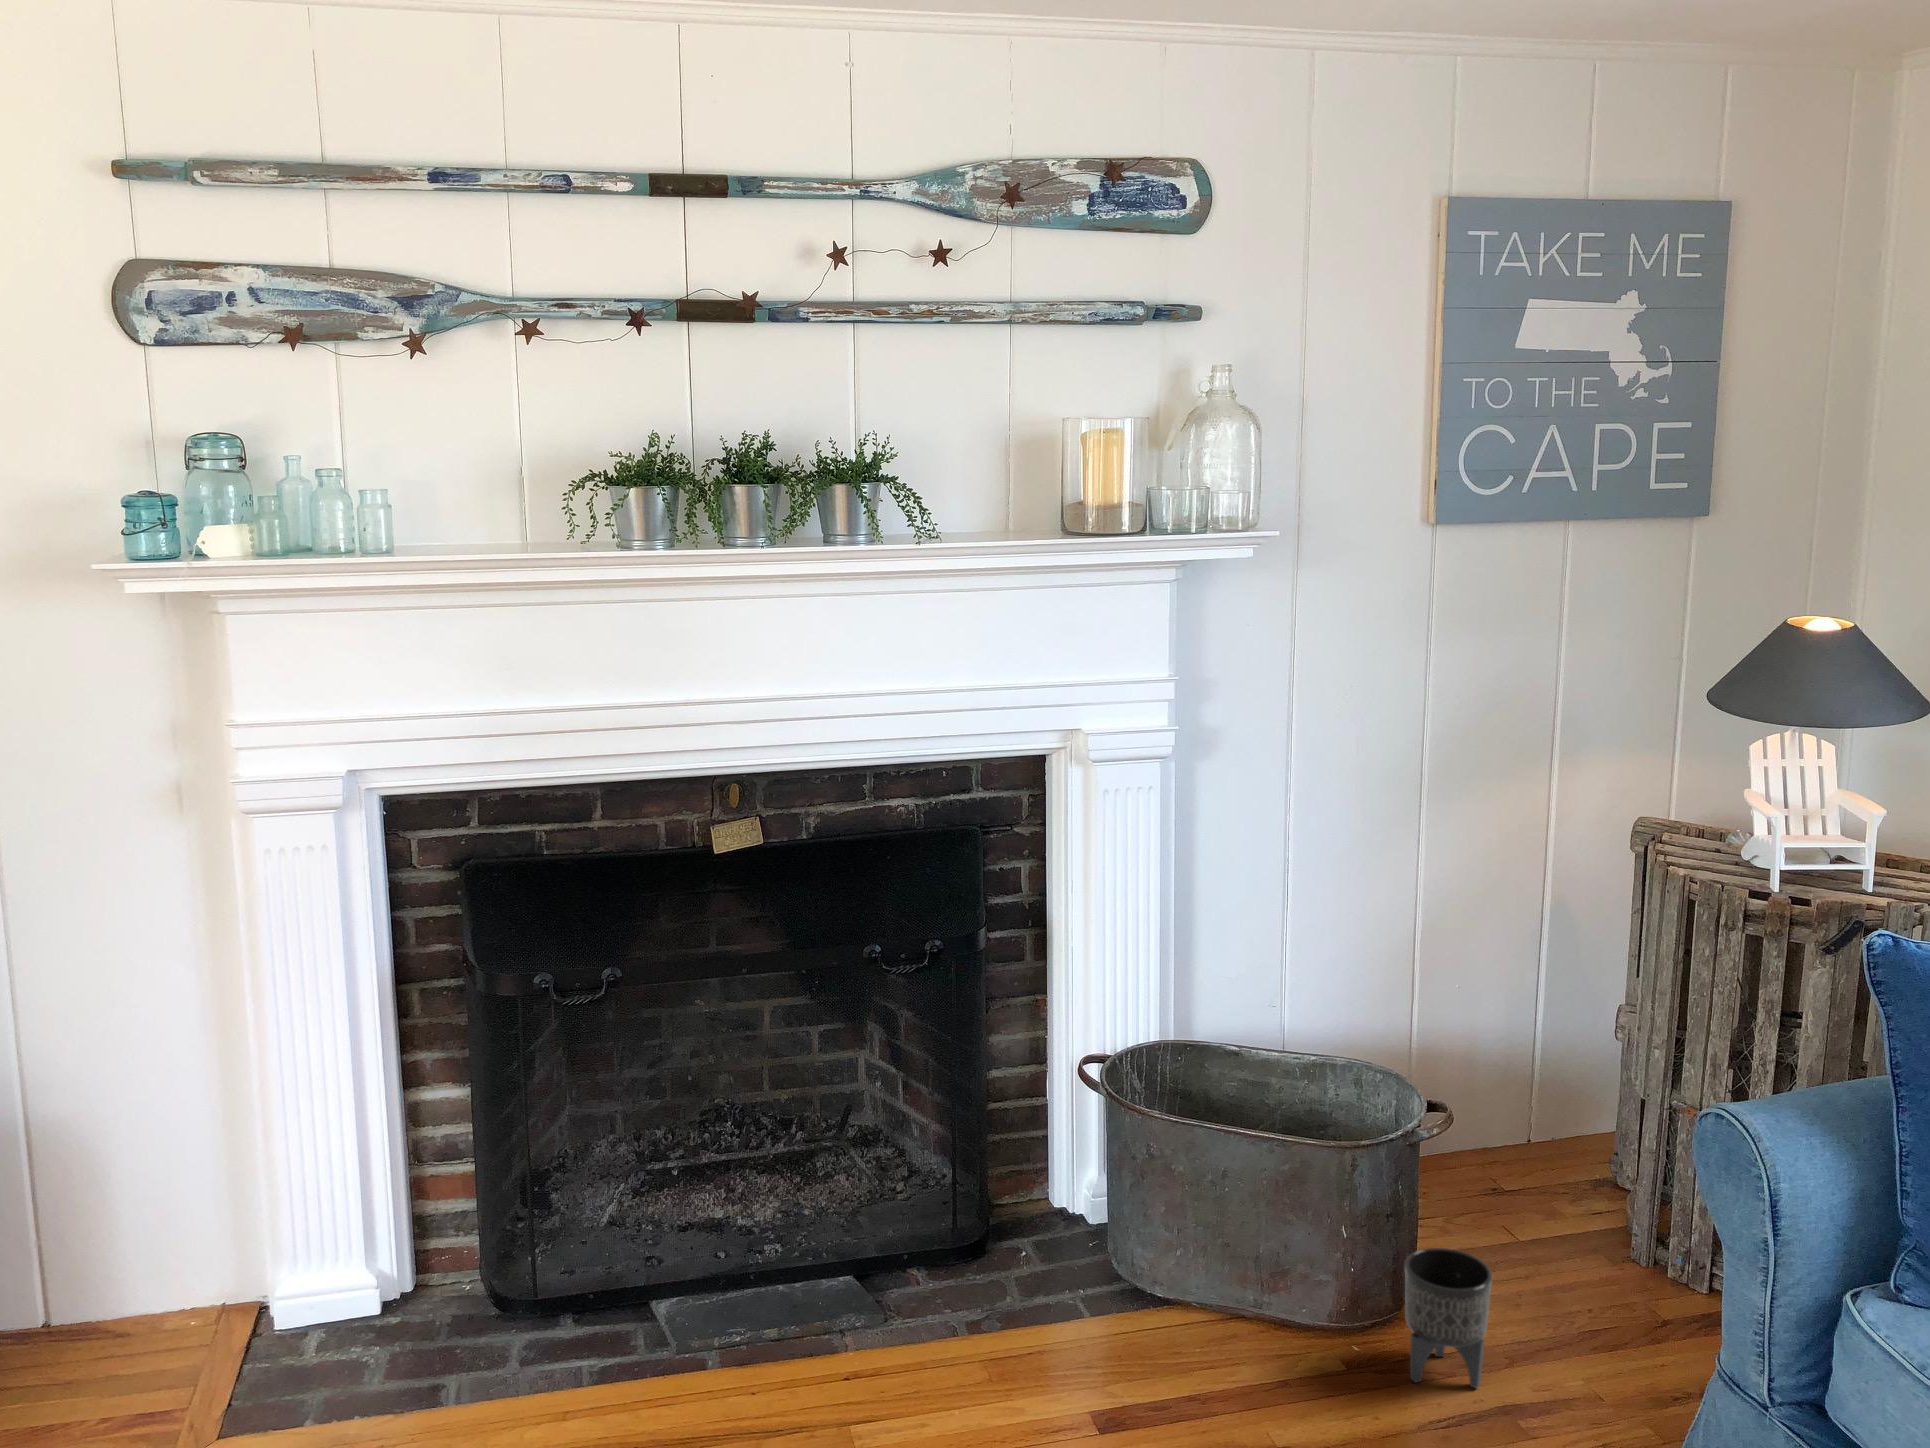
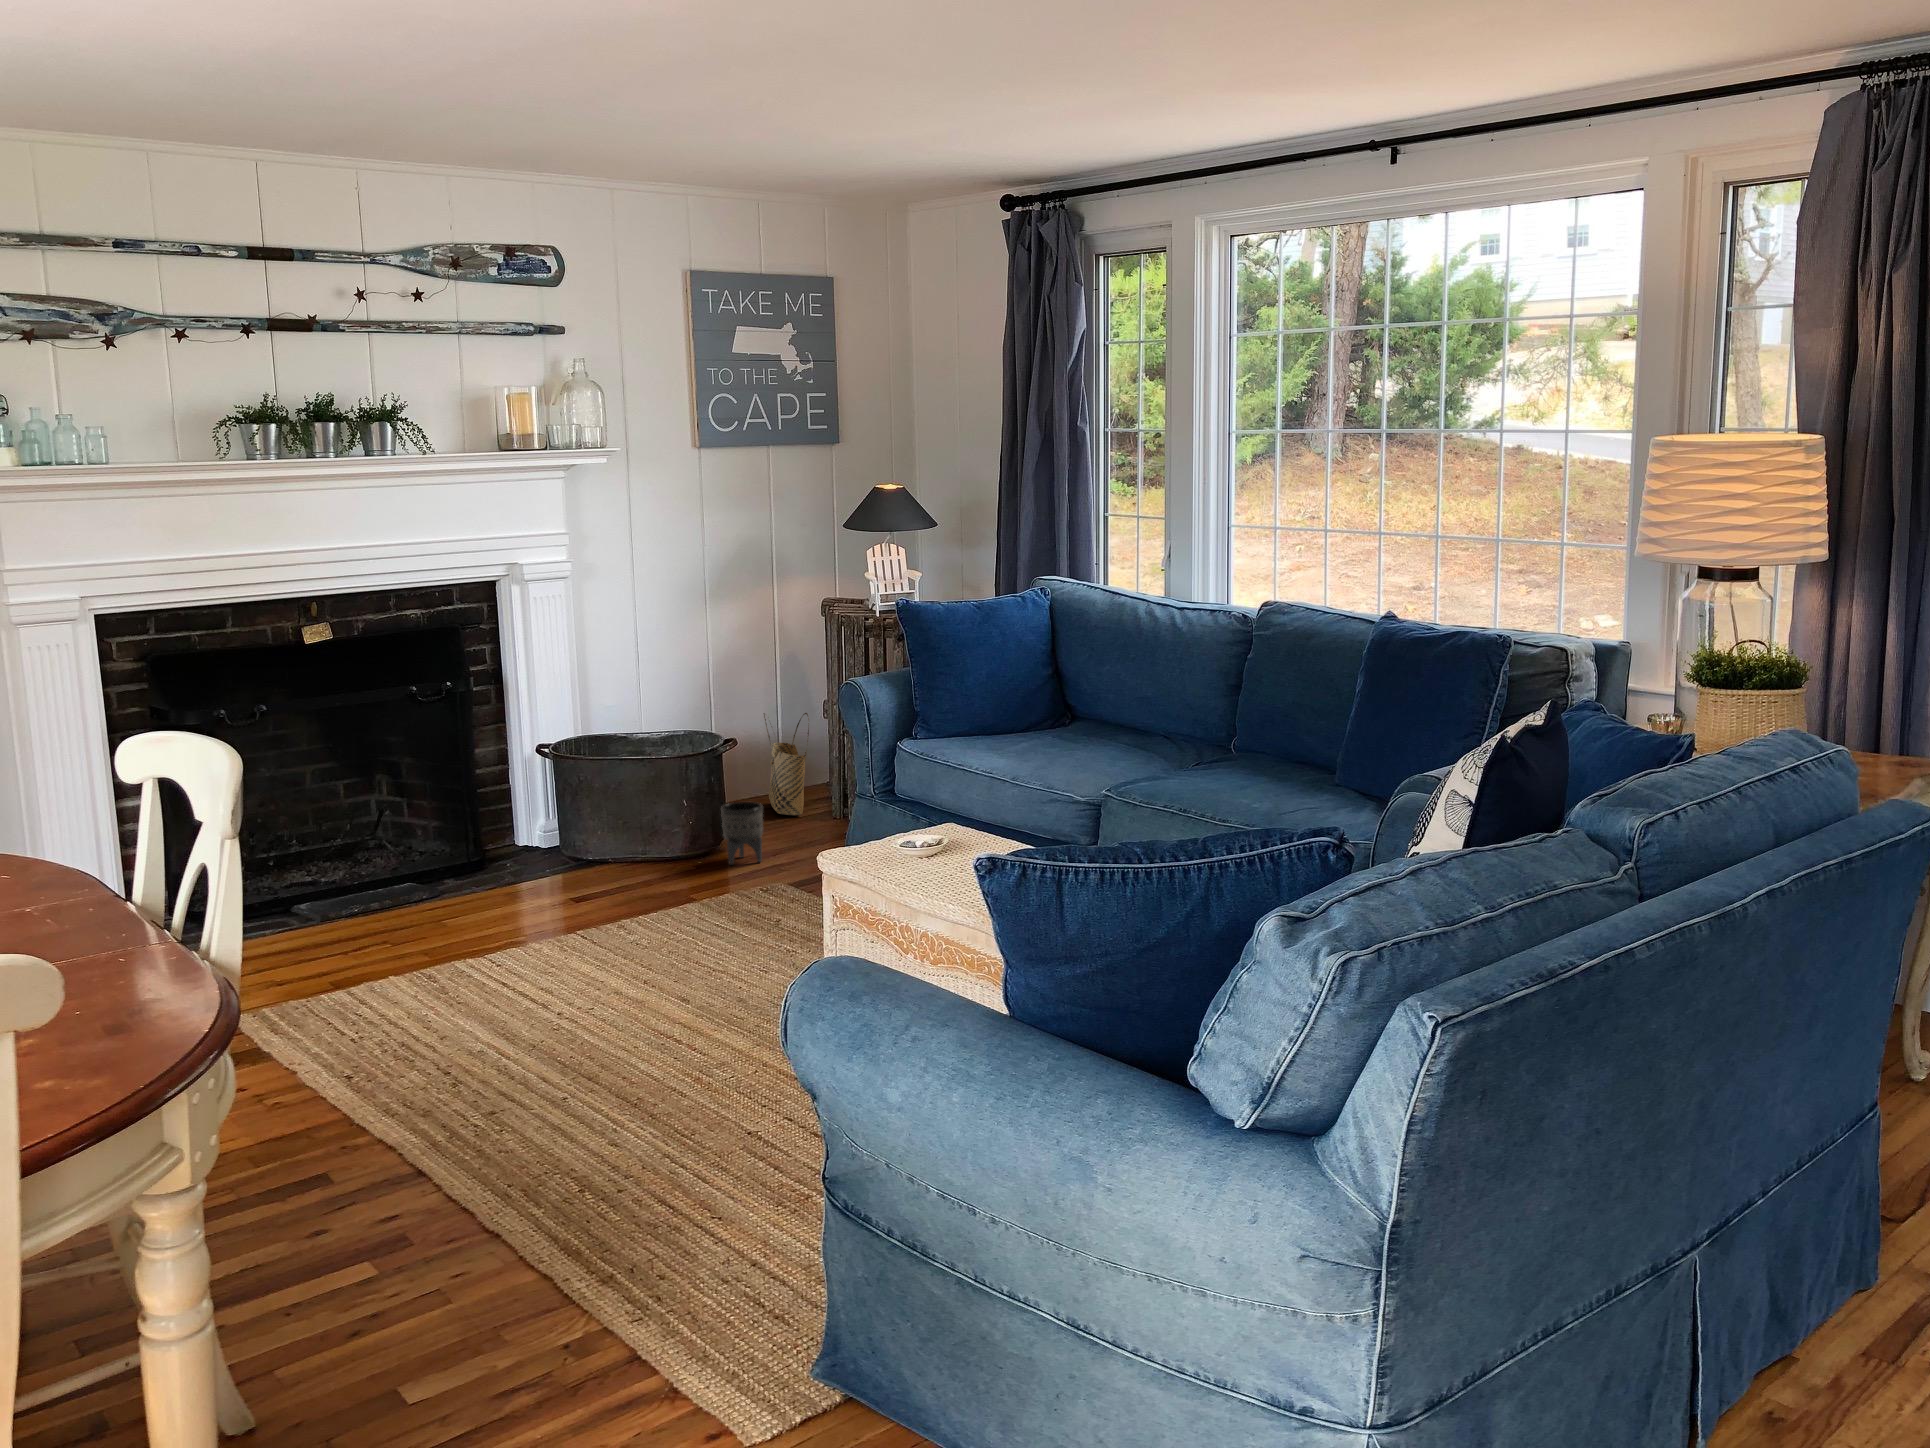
woven basket: none [1506,1018,1600,1227] -> present [763,713,809,815]

